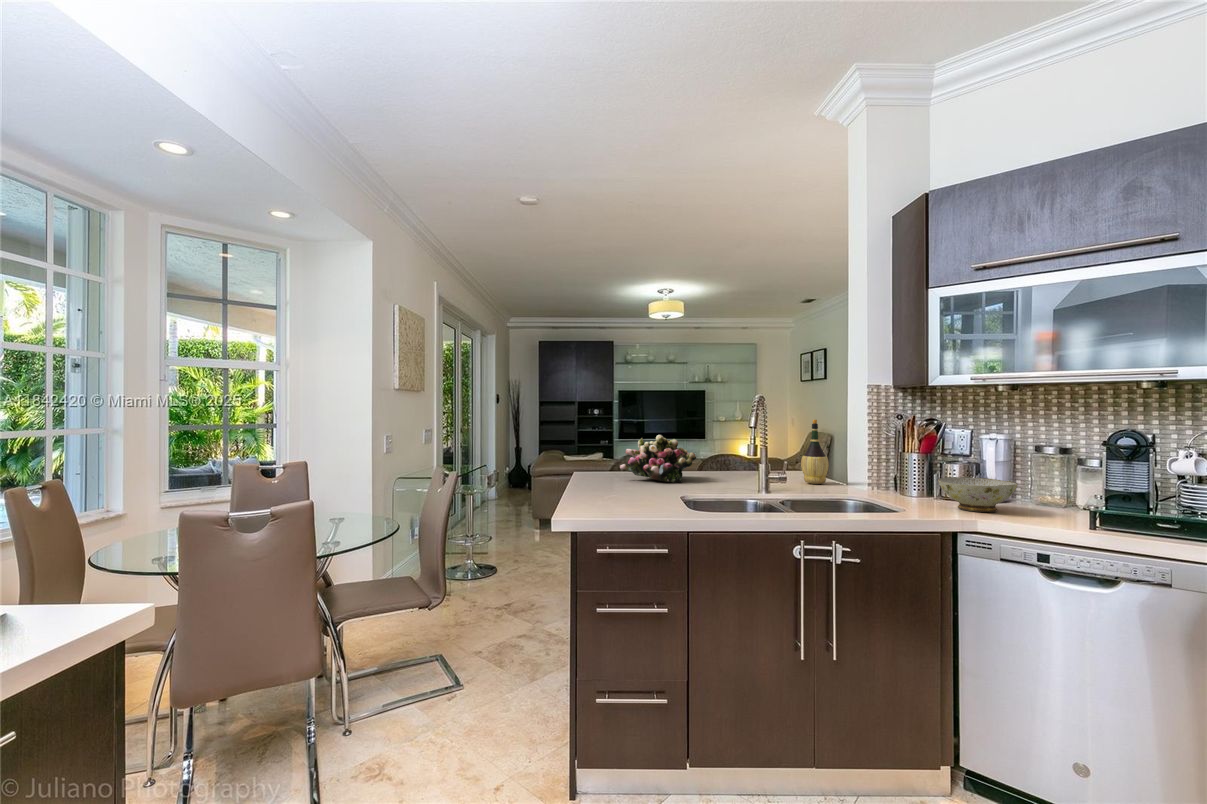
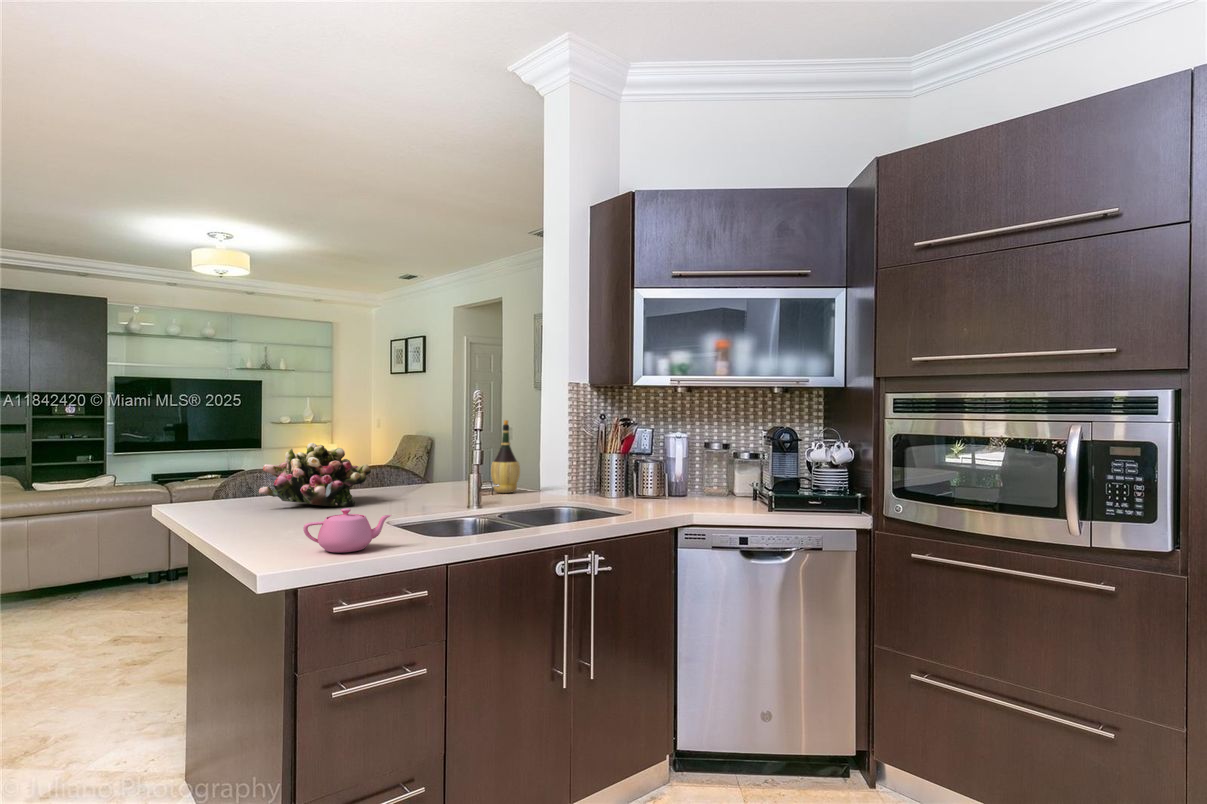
ceramic bowl: present [938,477,1017,512] -> none [647,474,709,506]
teapot: none [596,481,653,512] -> present [303,508,391,552]

